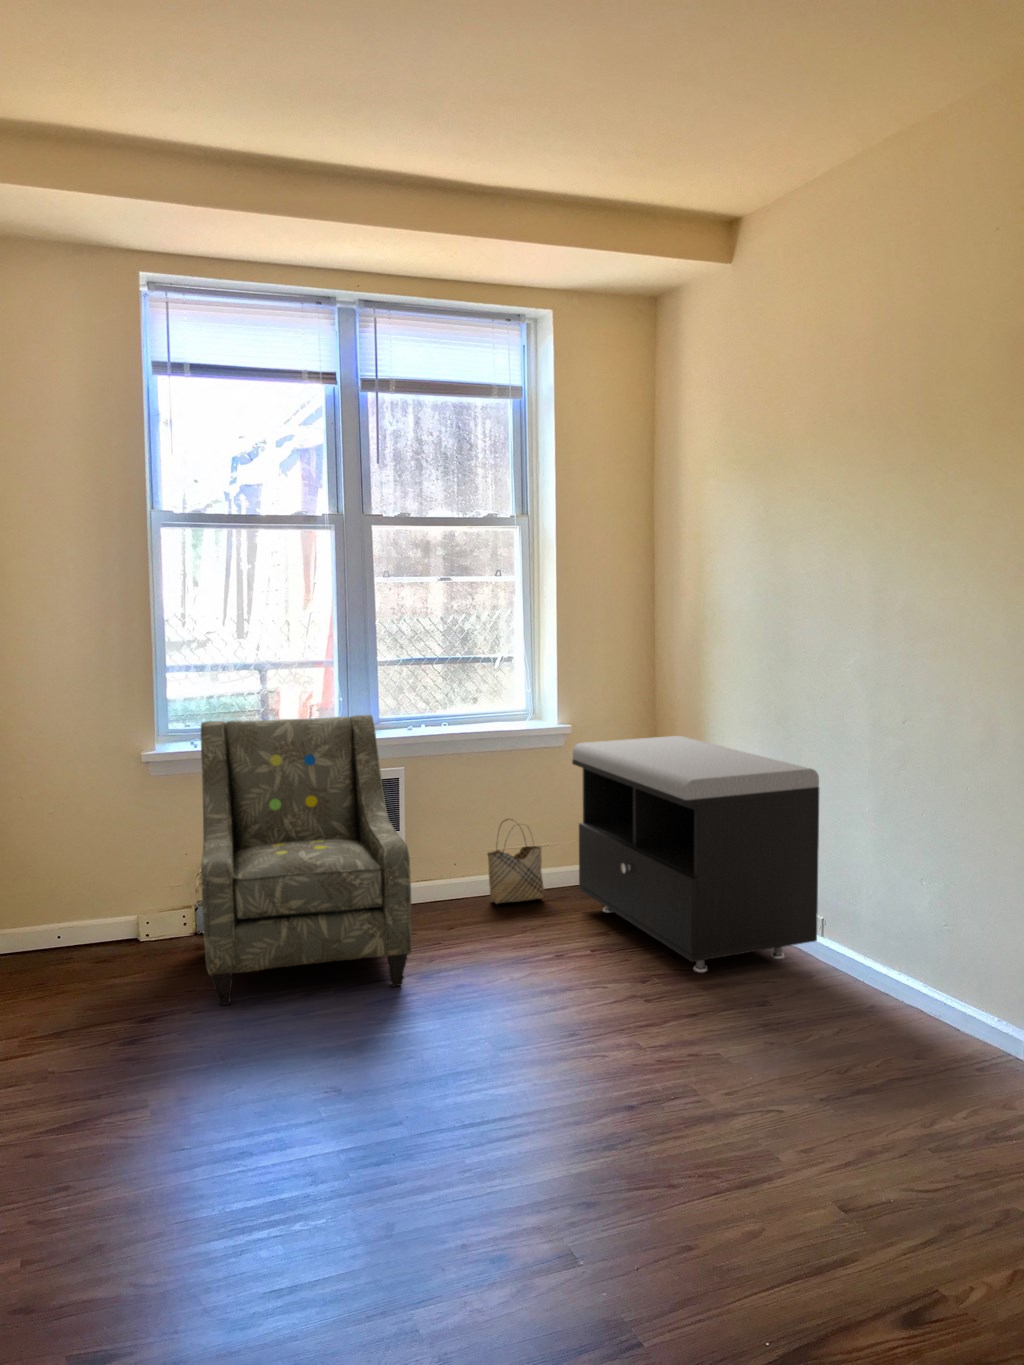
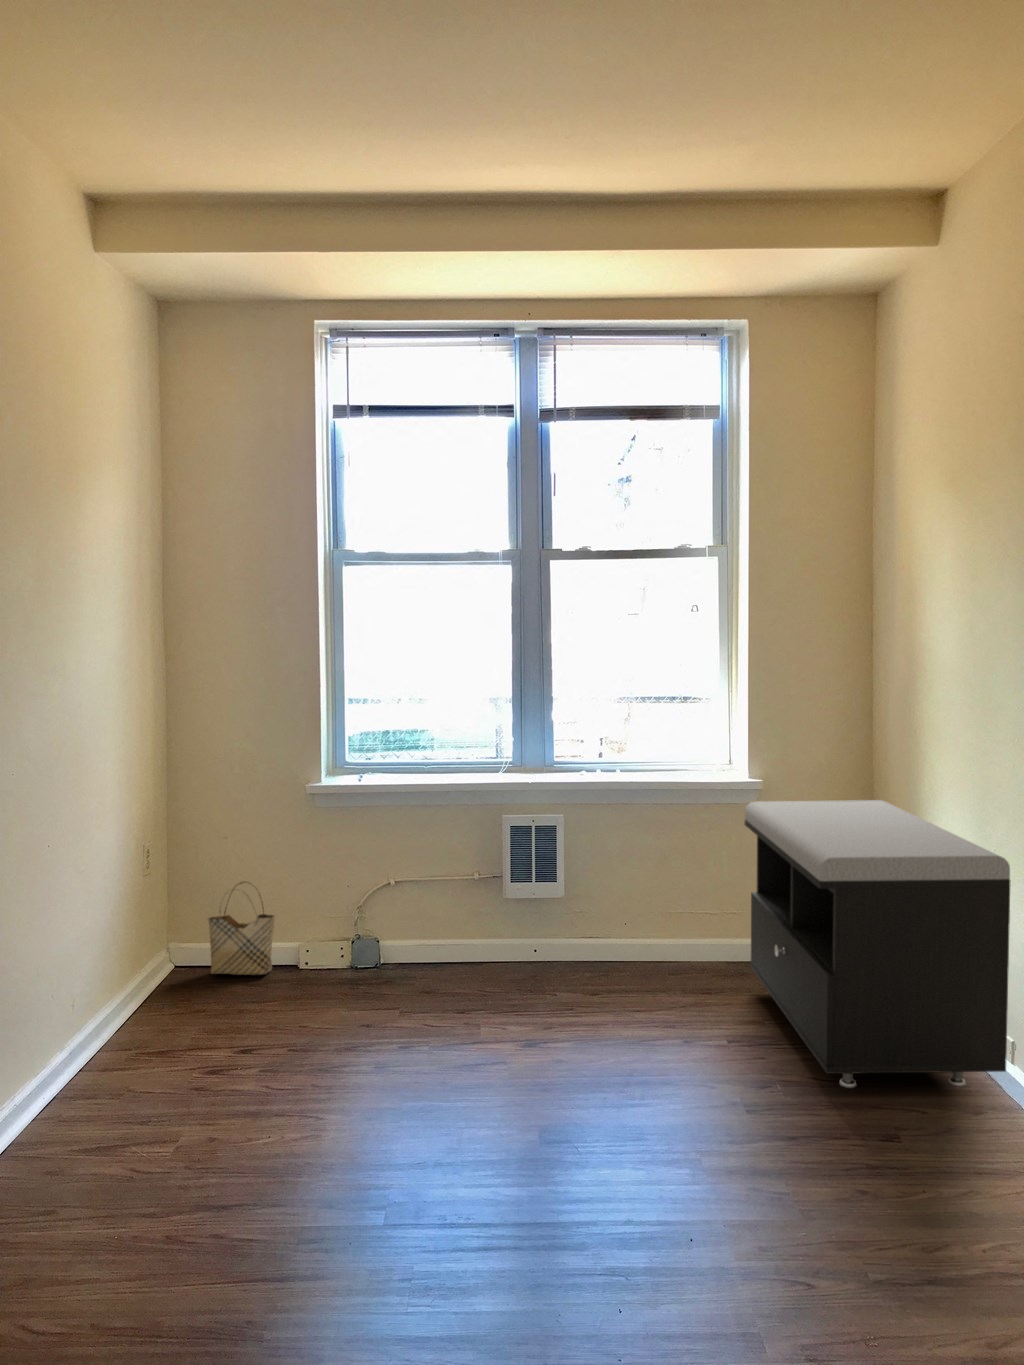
armchair: present [201,715,411,1005] -> none [309,757,528,1050]
woven basket: present [487,819,544,903] -> present [208,882,275,975]

